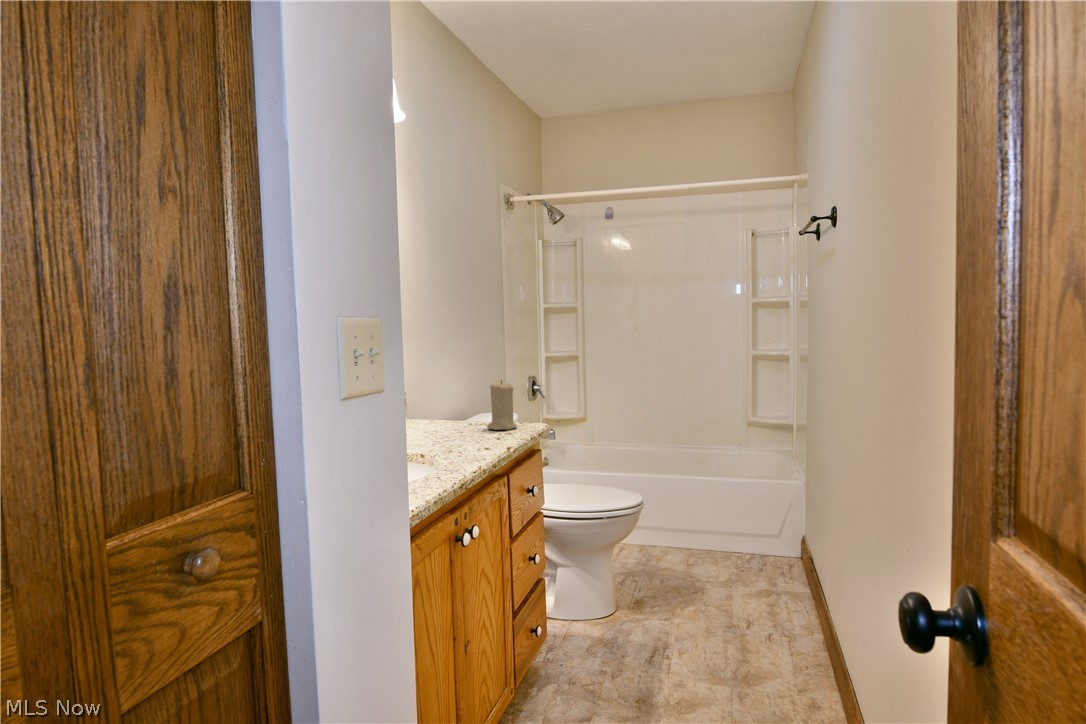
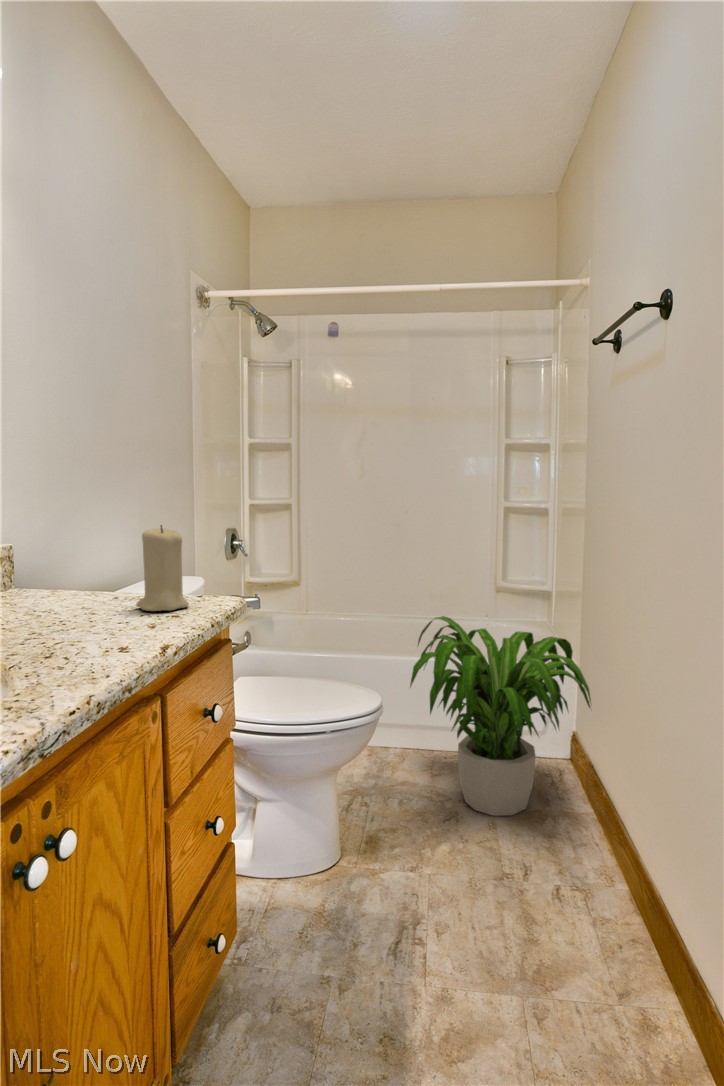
potted plant: none [666,441,806,591] -> present [410,616,591,816]

